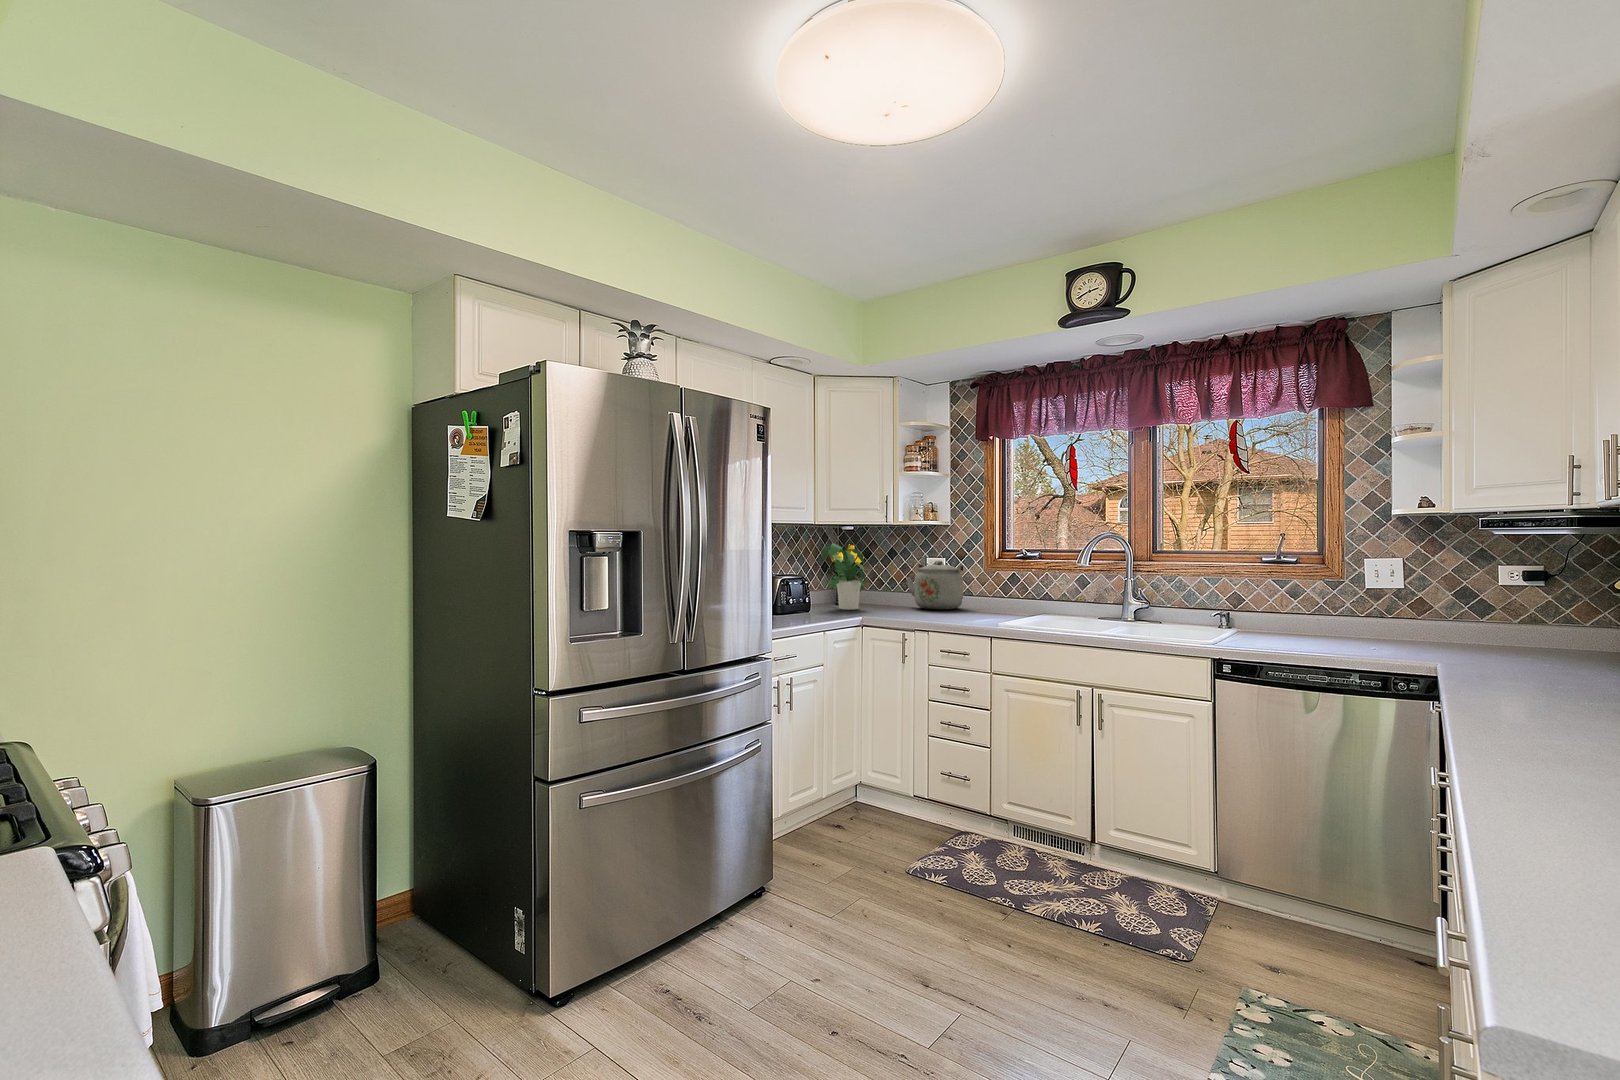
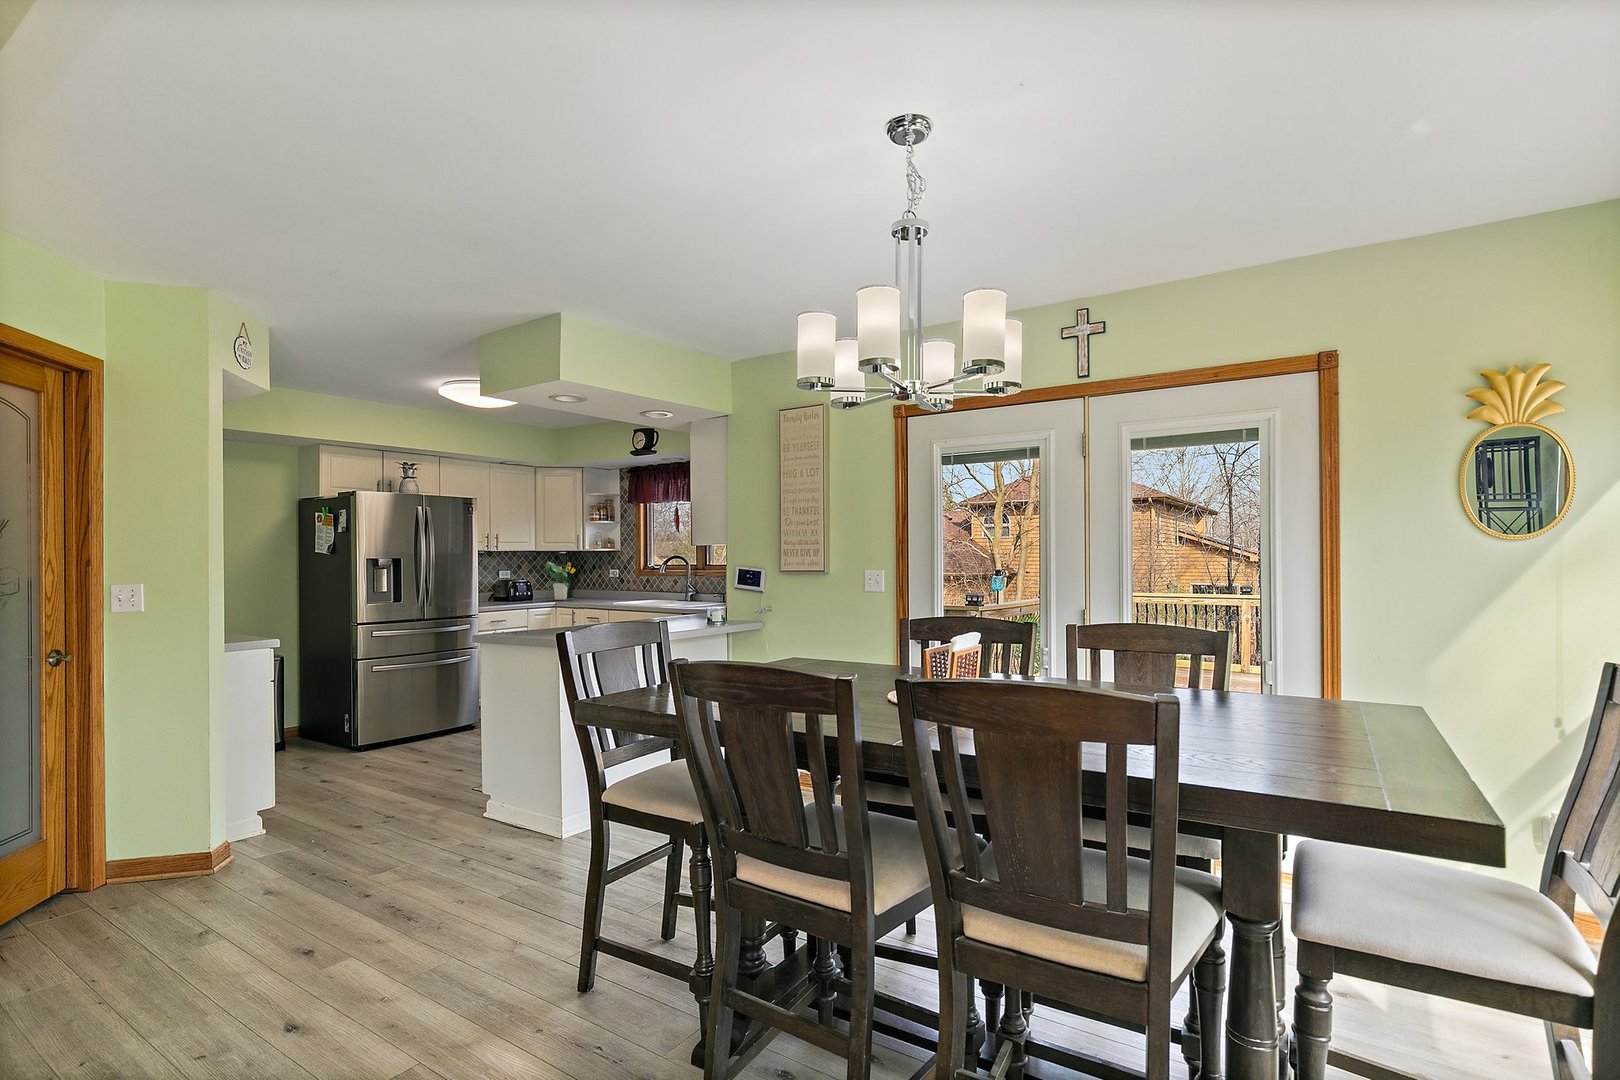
kettle: present [906,561,963,610] -> none [597,571,632,599]

